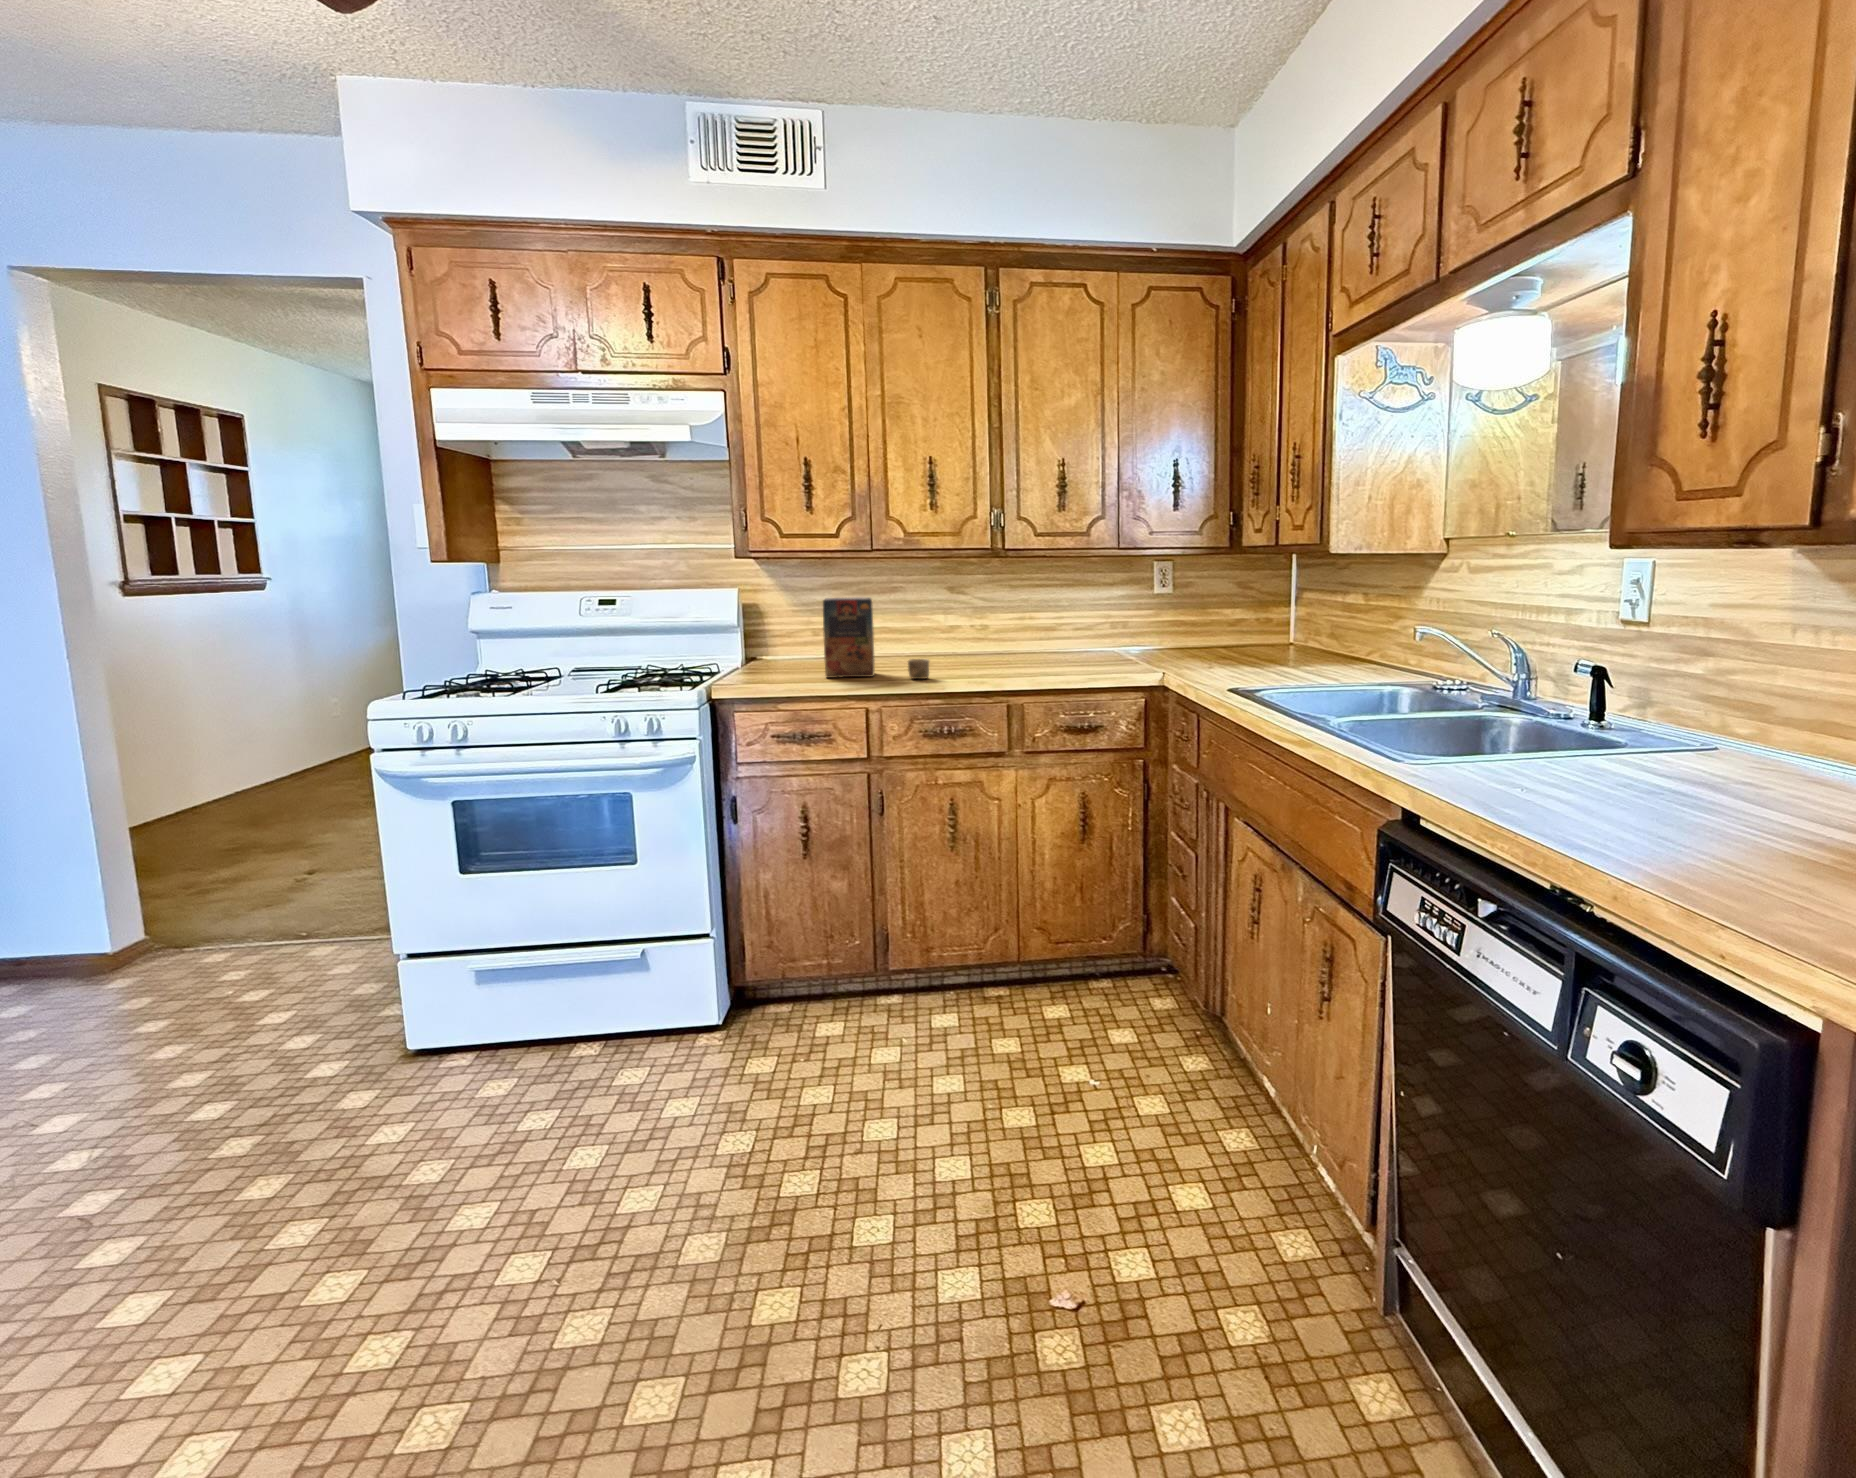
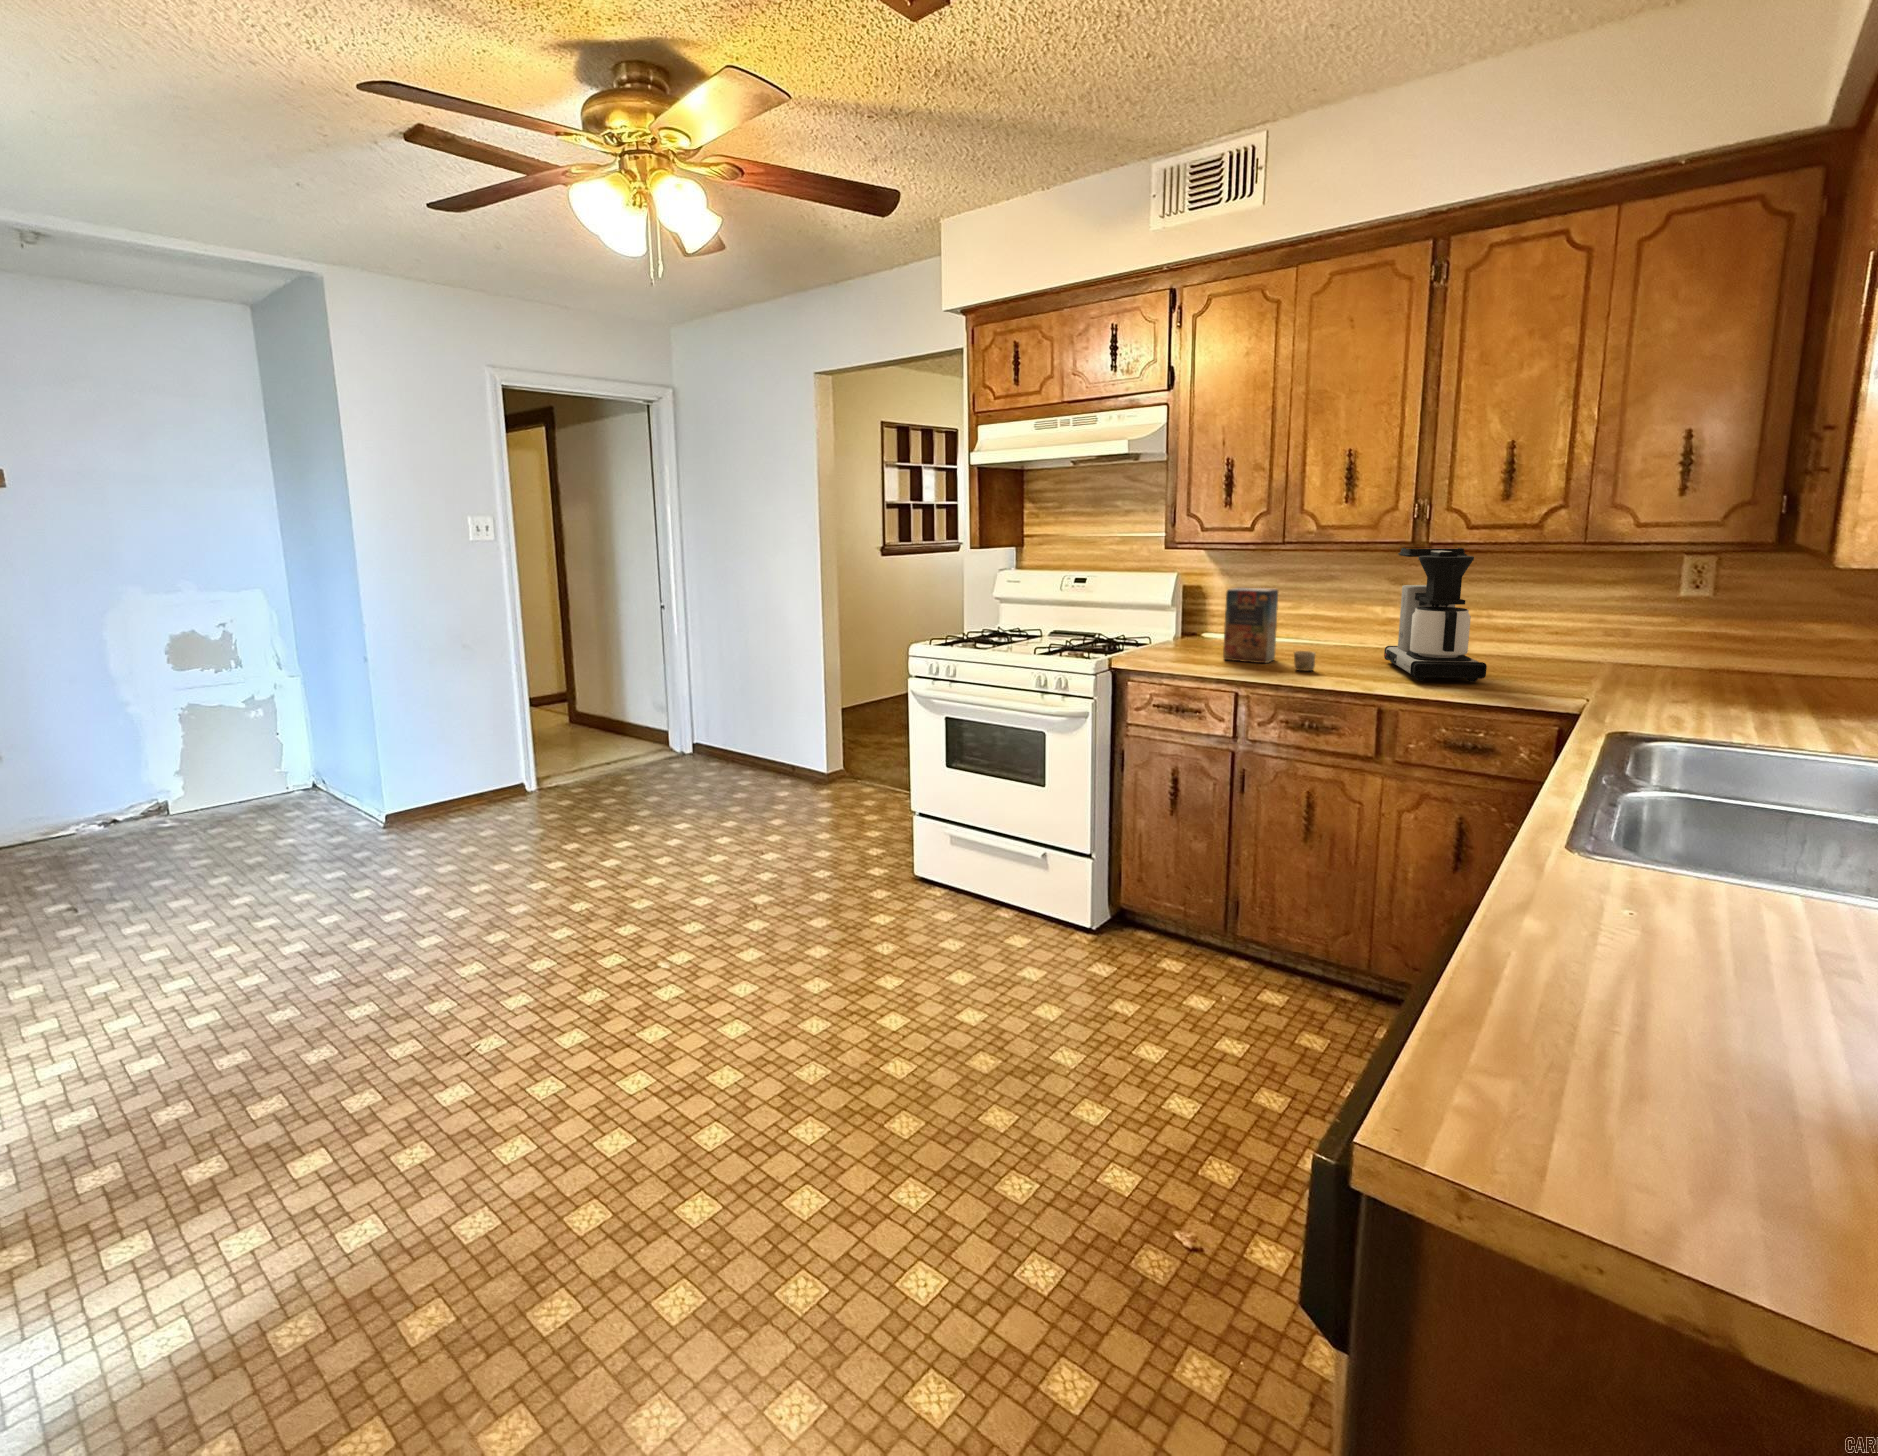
coffee maker: none [970,552,1077,676] -> present [1384,547,1487,682]

